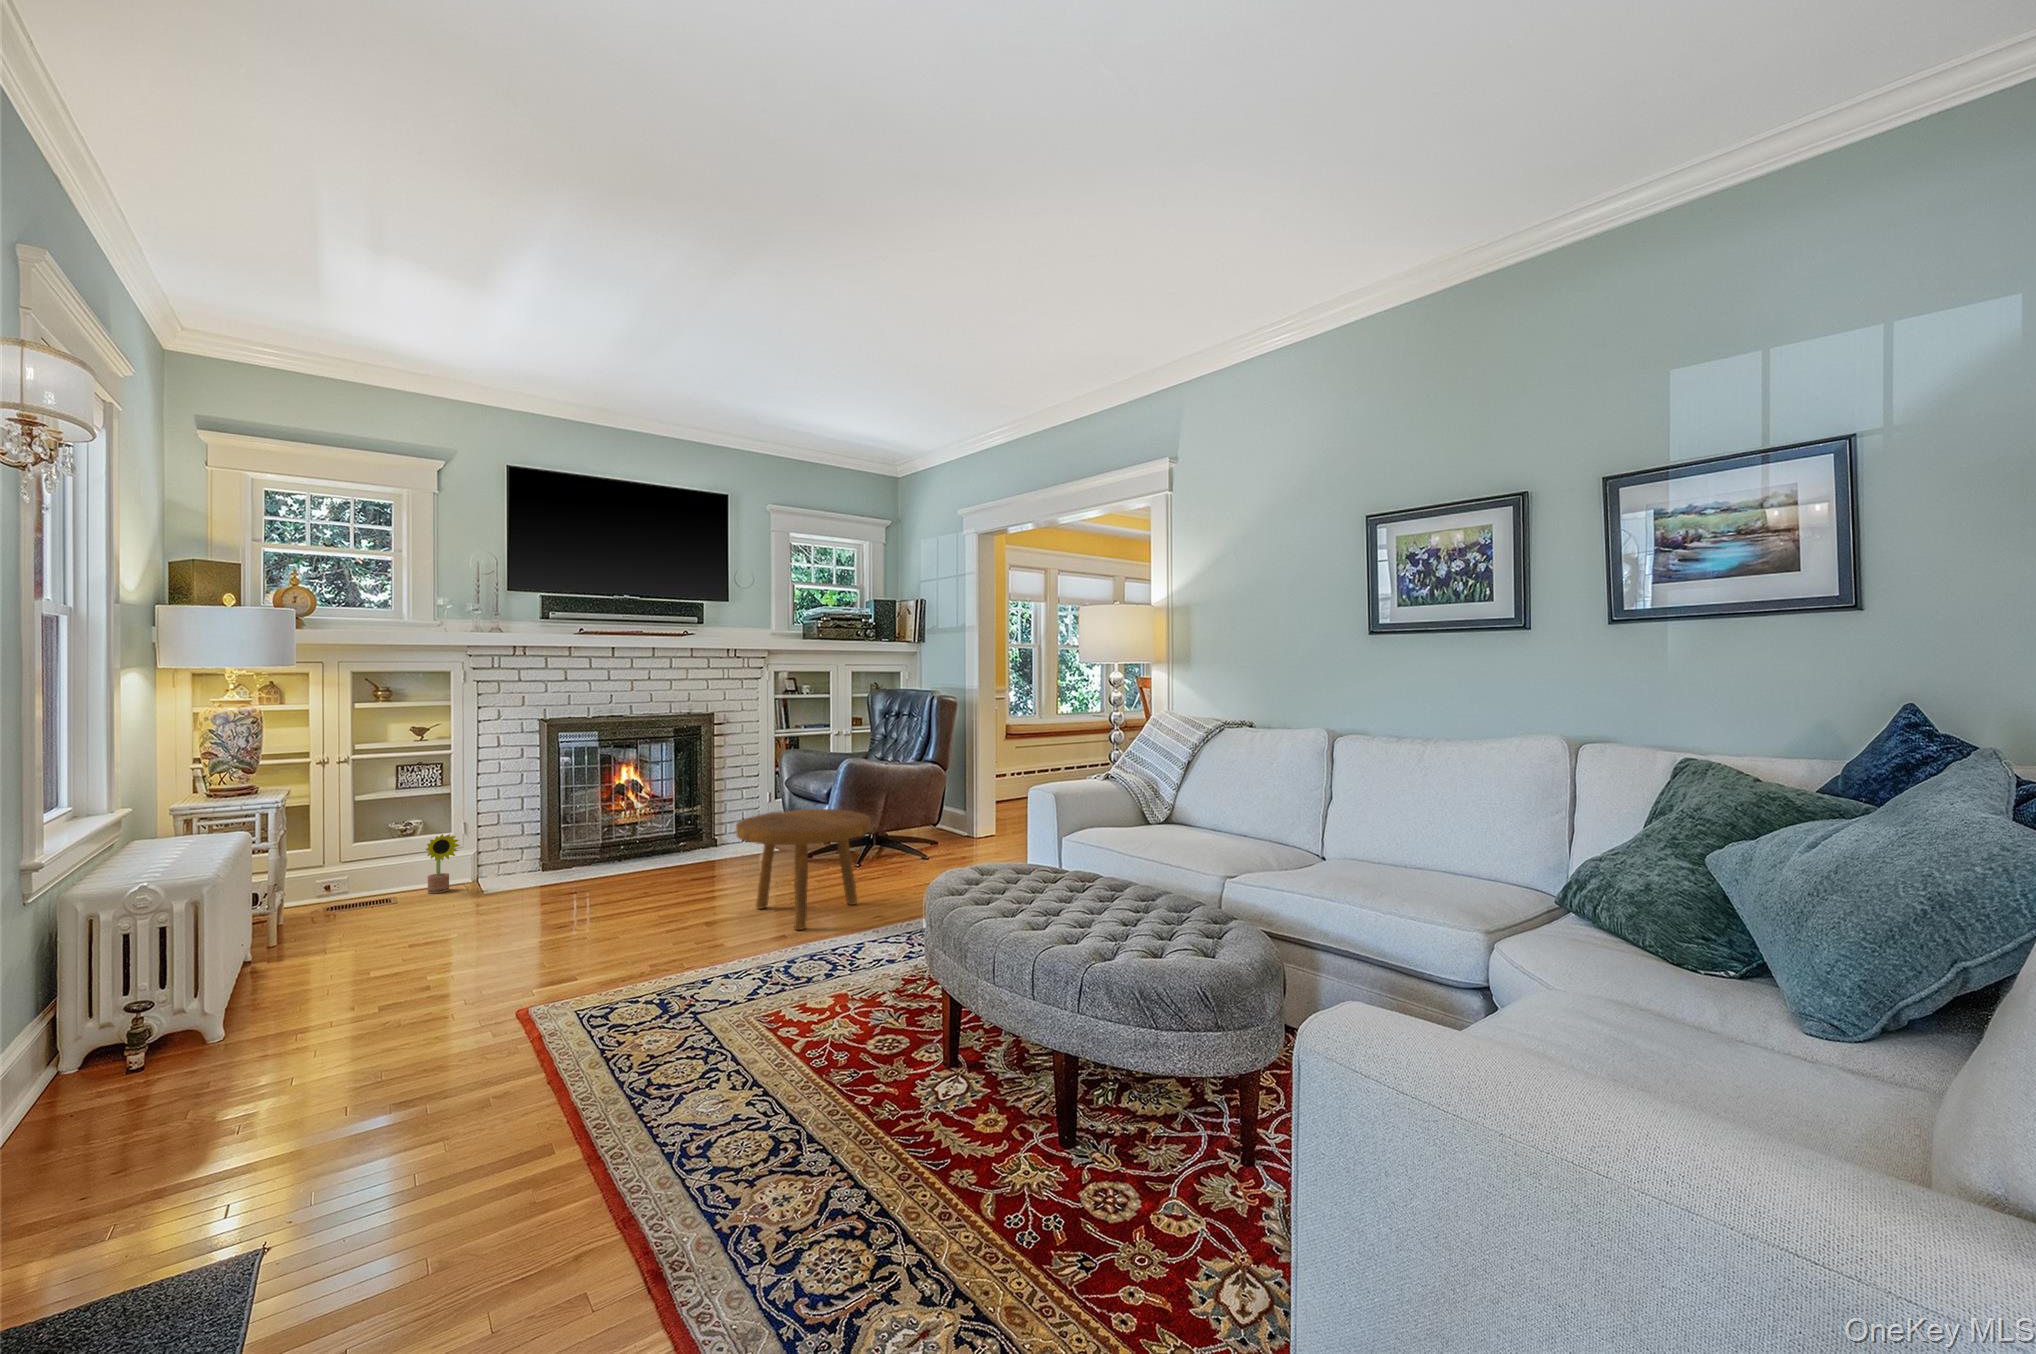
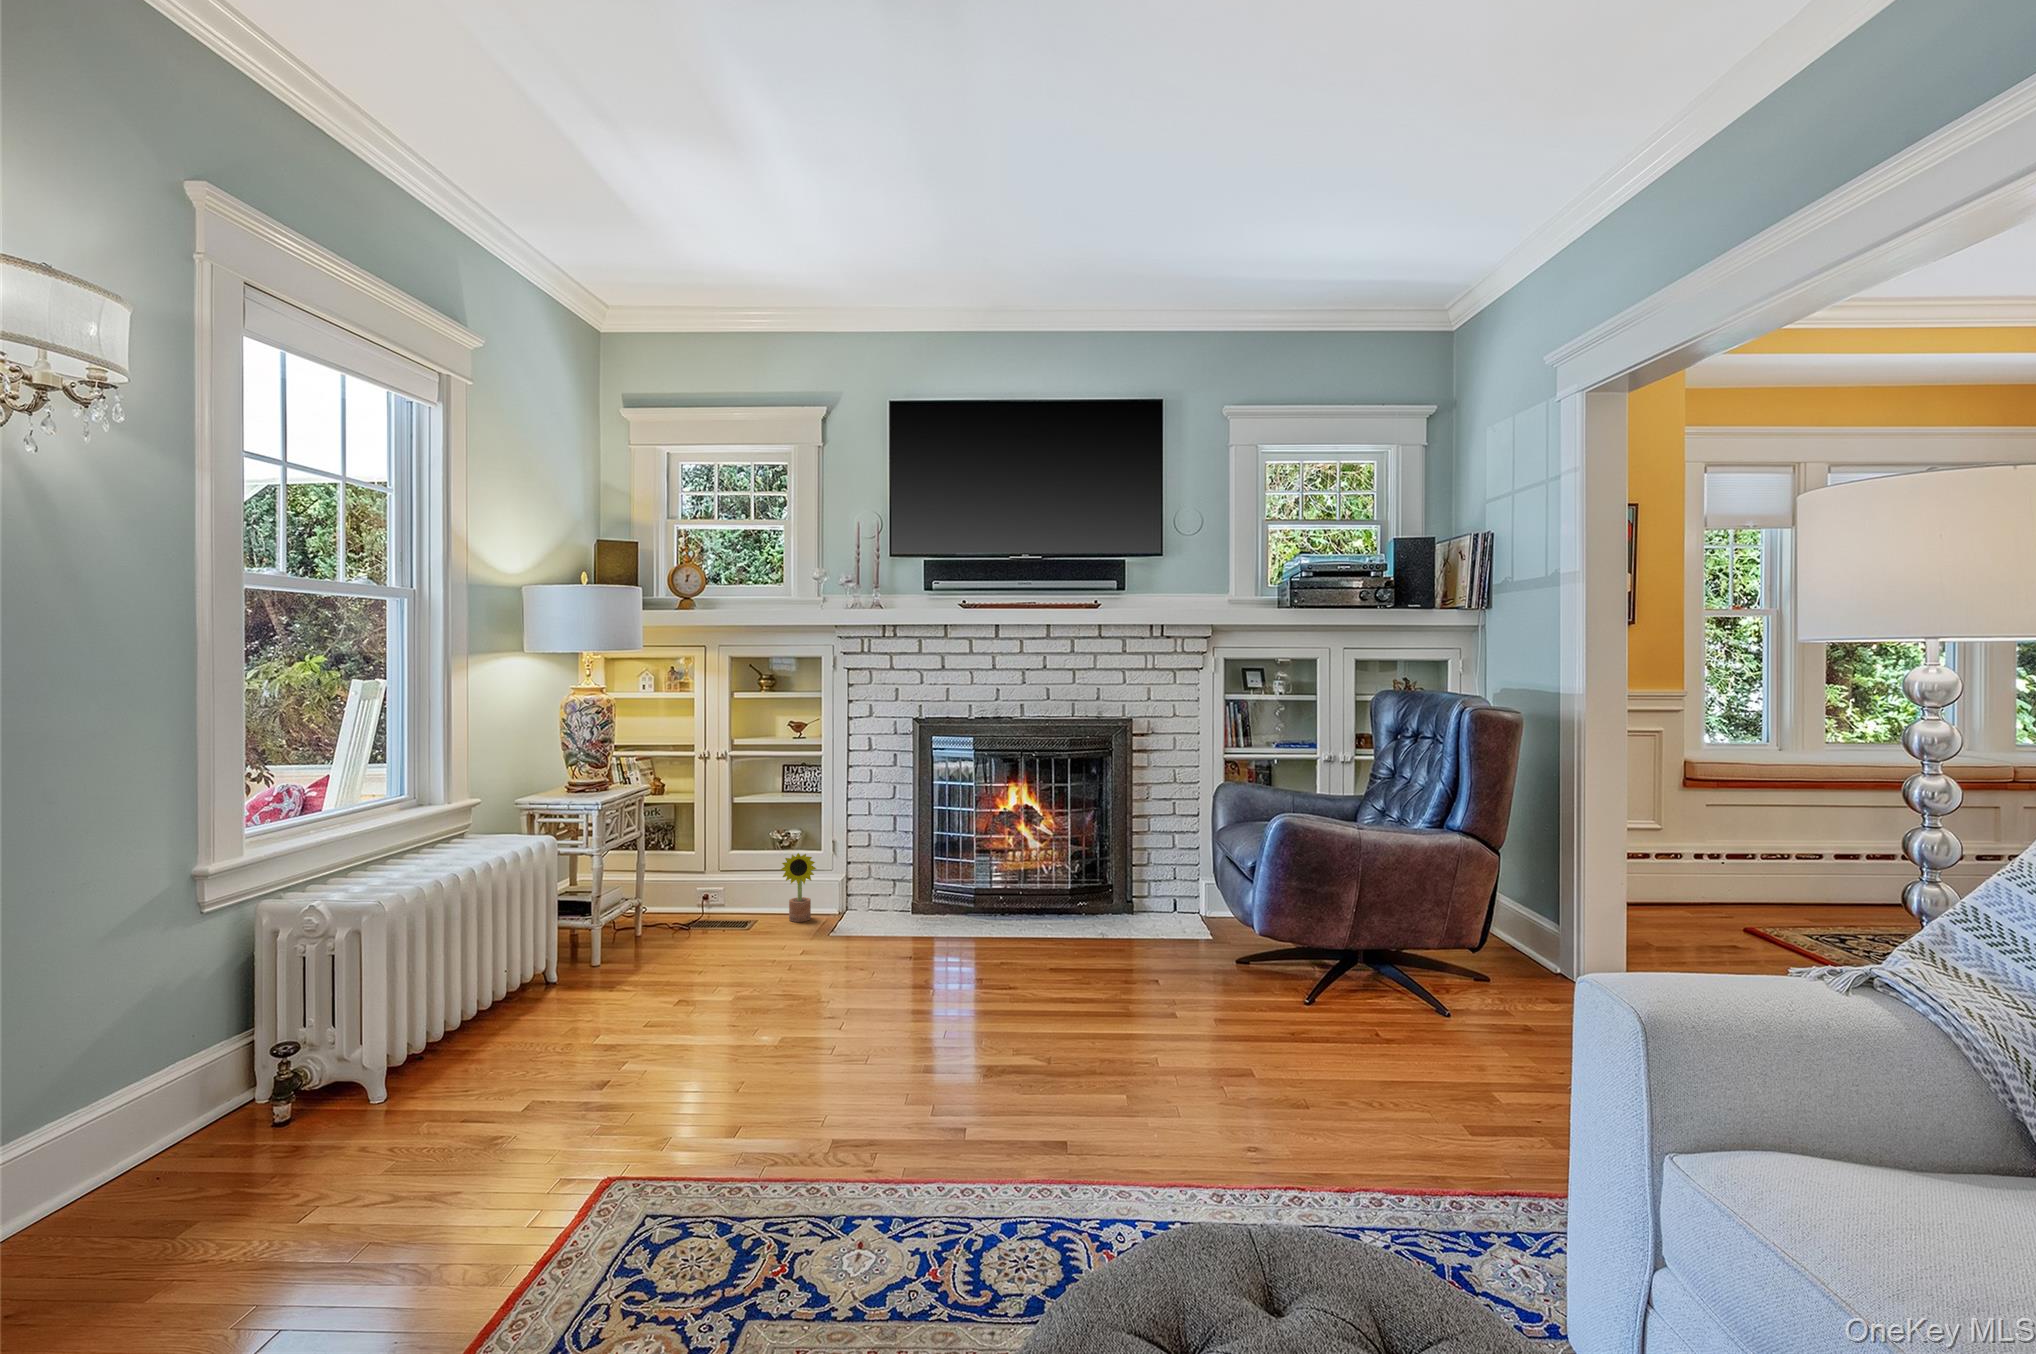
footstool: present [736,809,871,930] -> none [1024,898,1253,1127]

